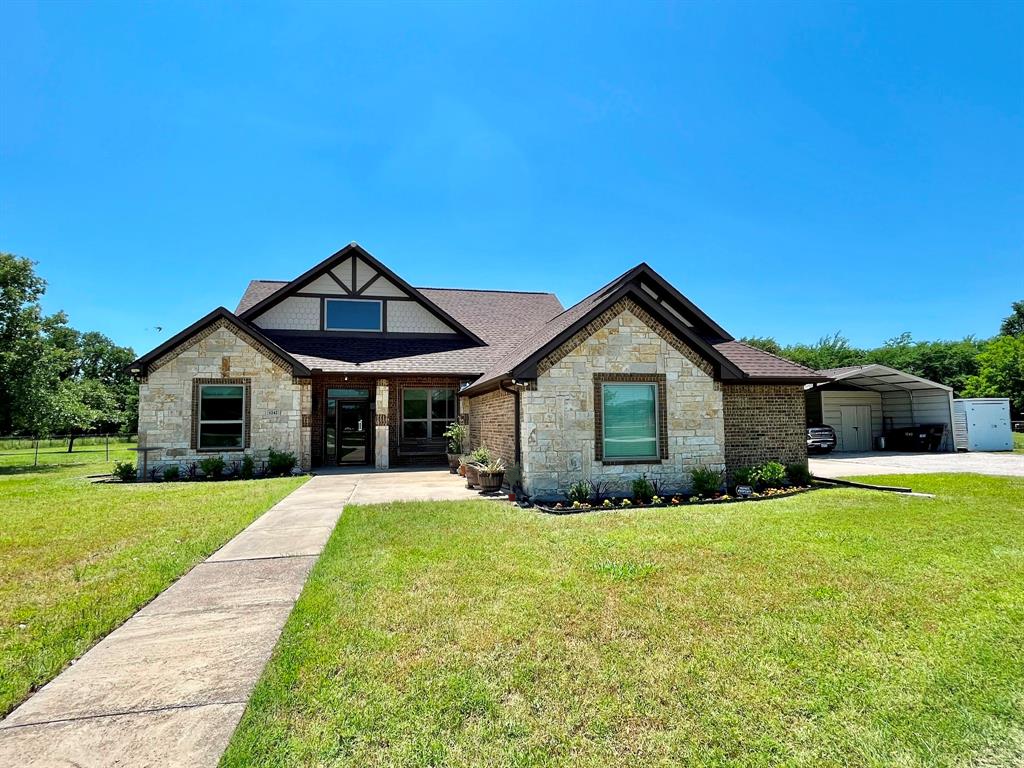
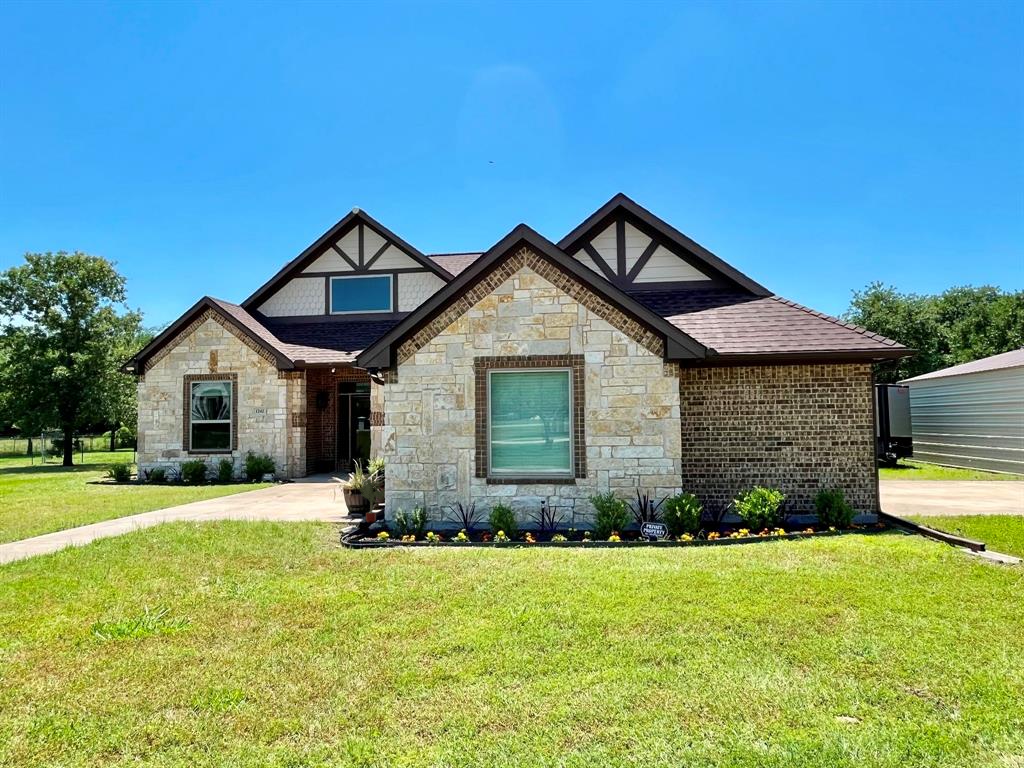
pedestal table: present [127,447,164,482] -> none [122,448,158,484]

